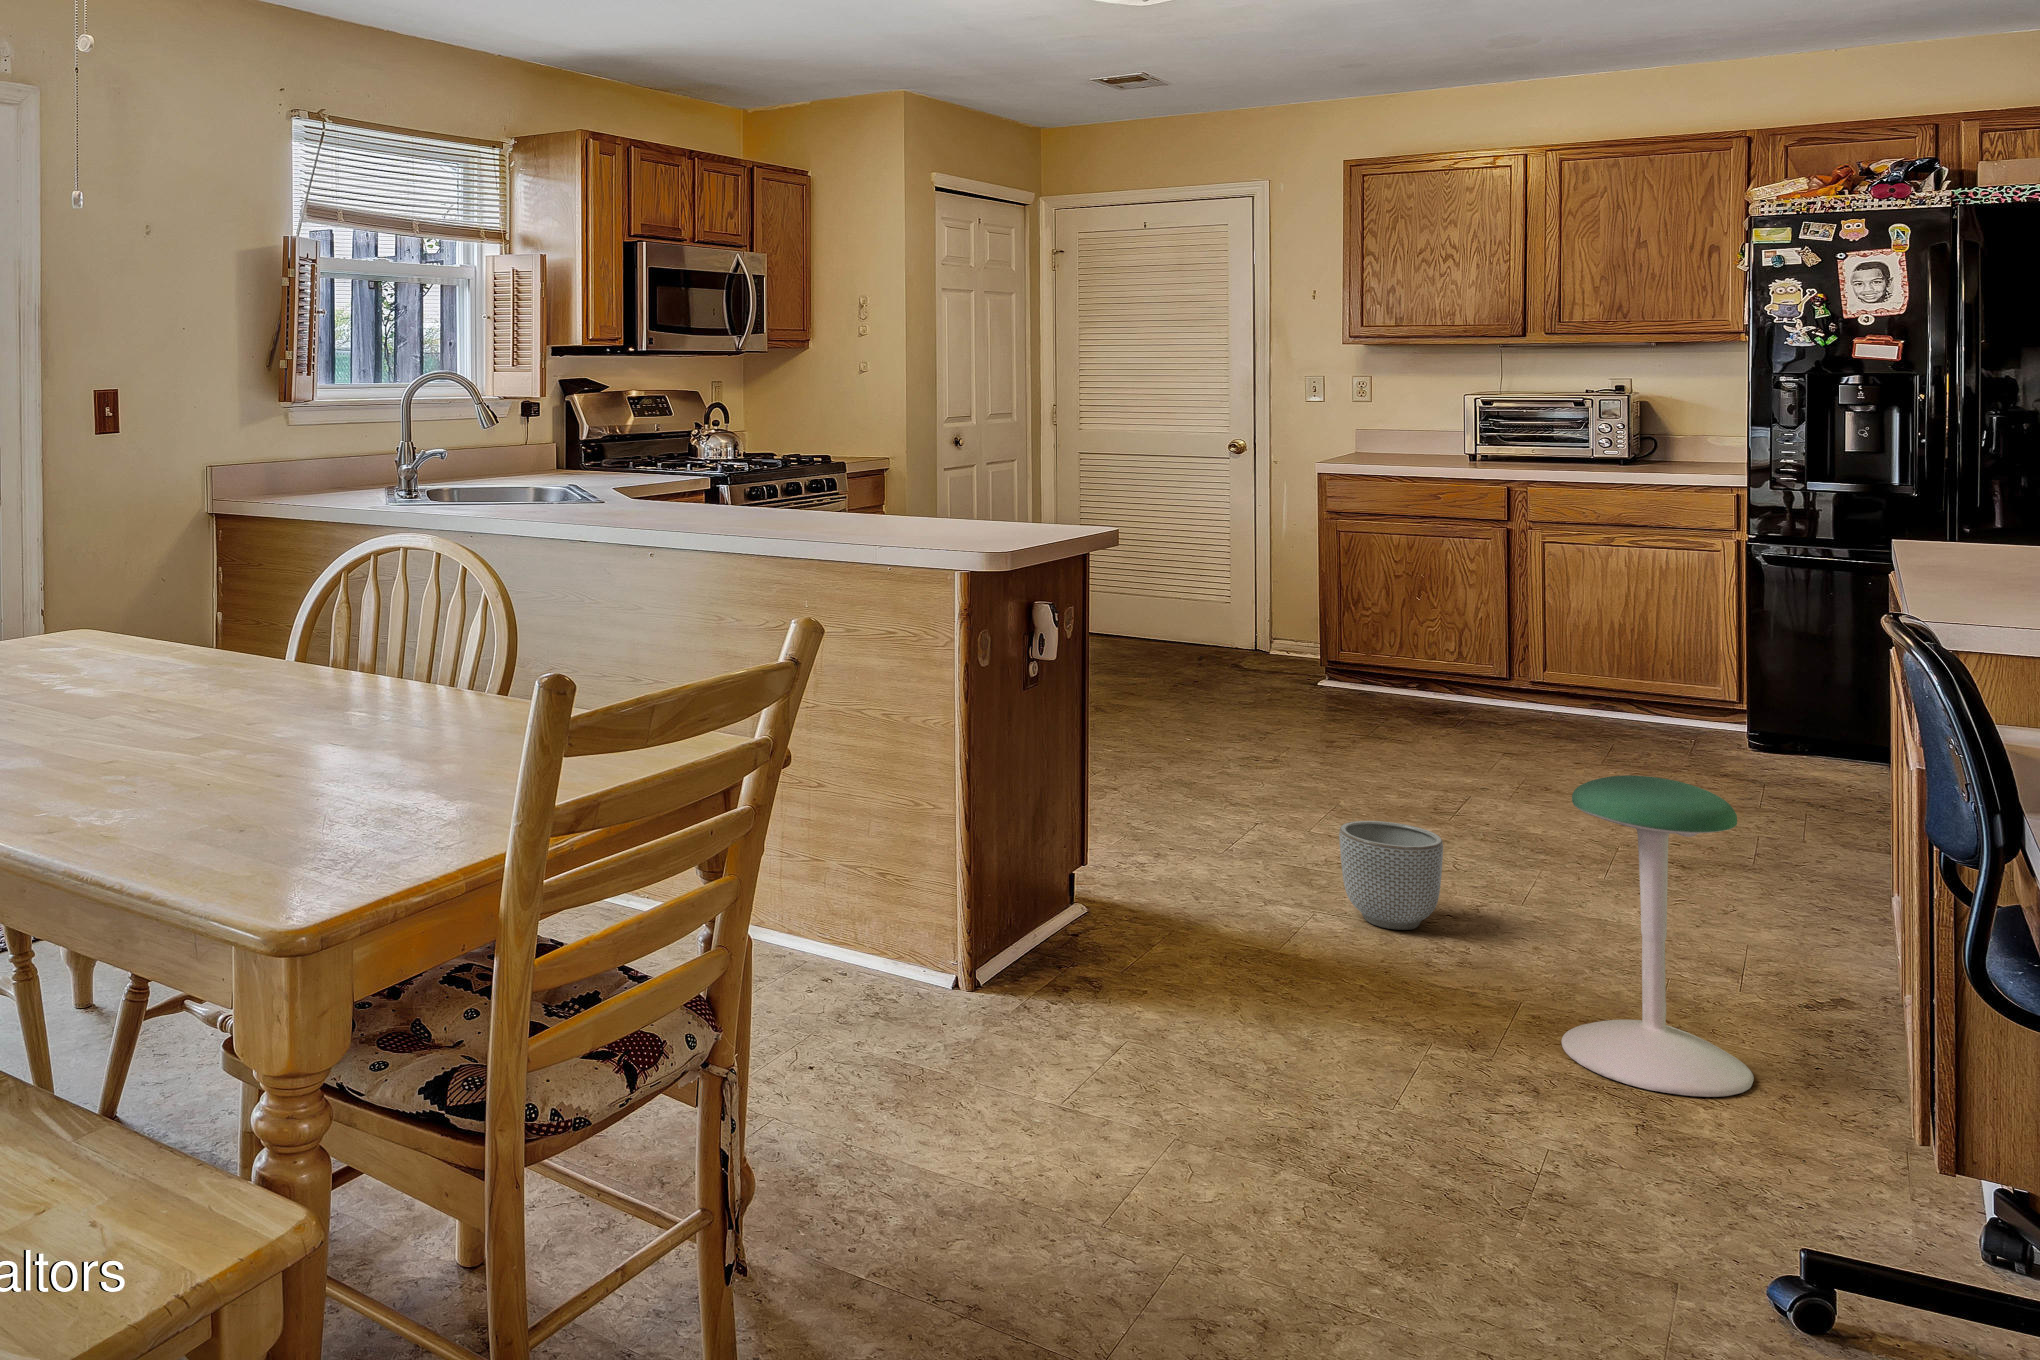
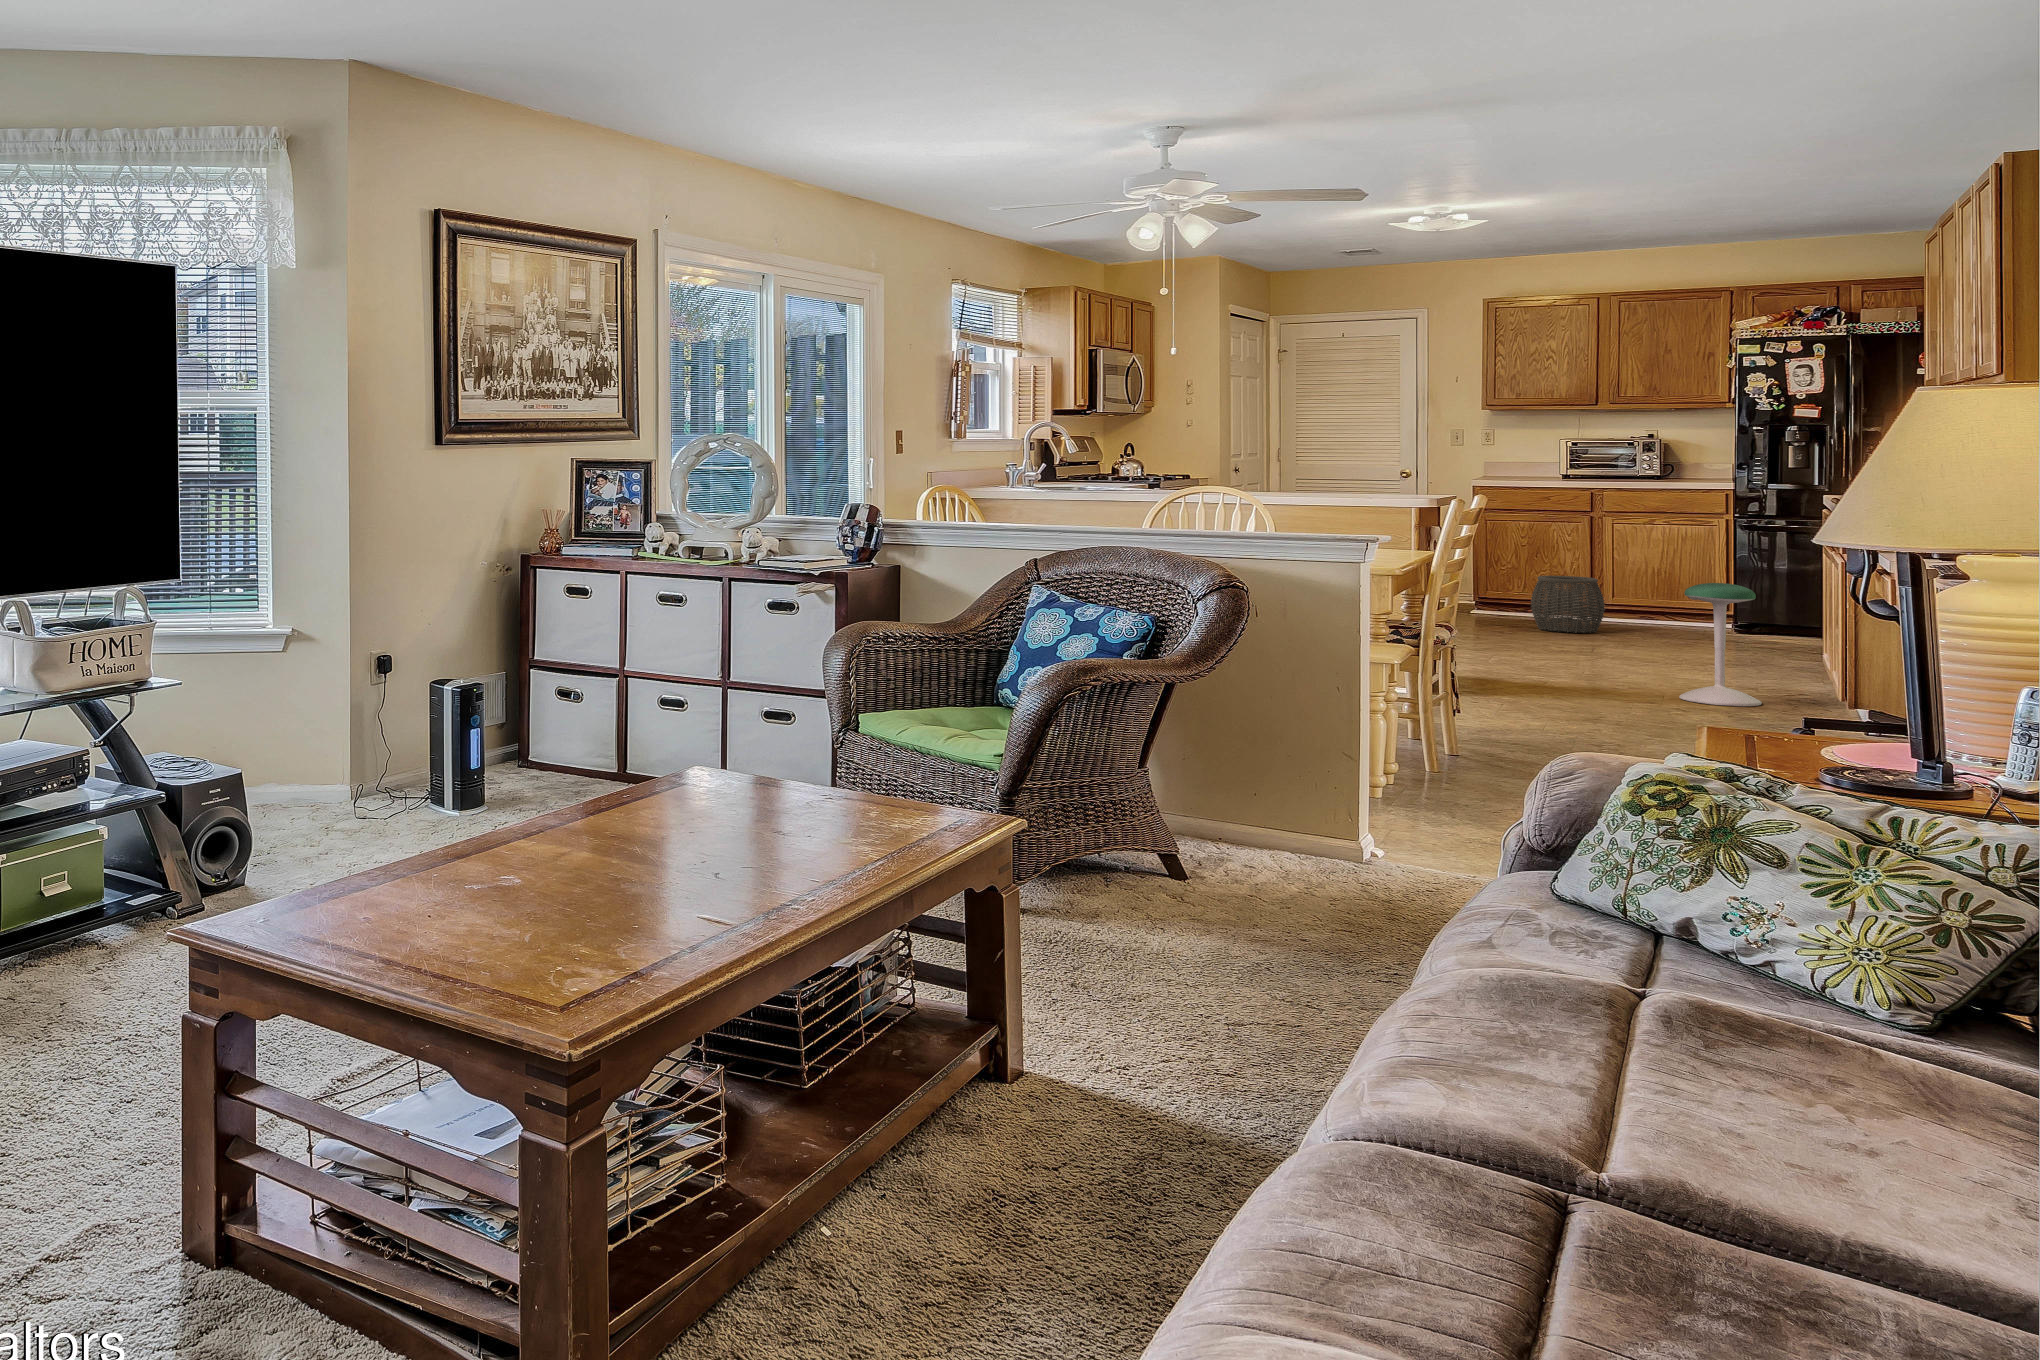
woven basket: none [1393,634,1519,742] -> present [1530,576,1605,633]
planter: present [1339,821,1443,930] -> none [1557,632,1609,678]

